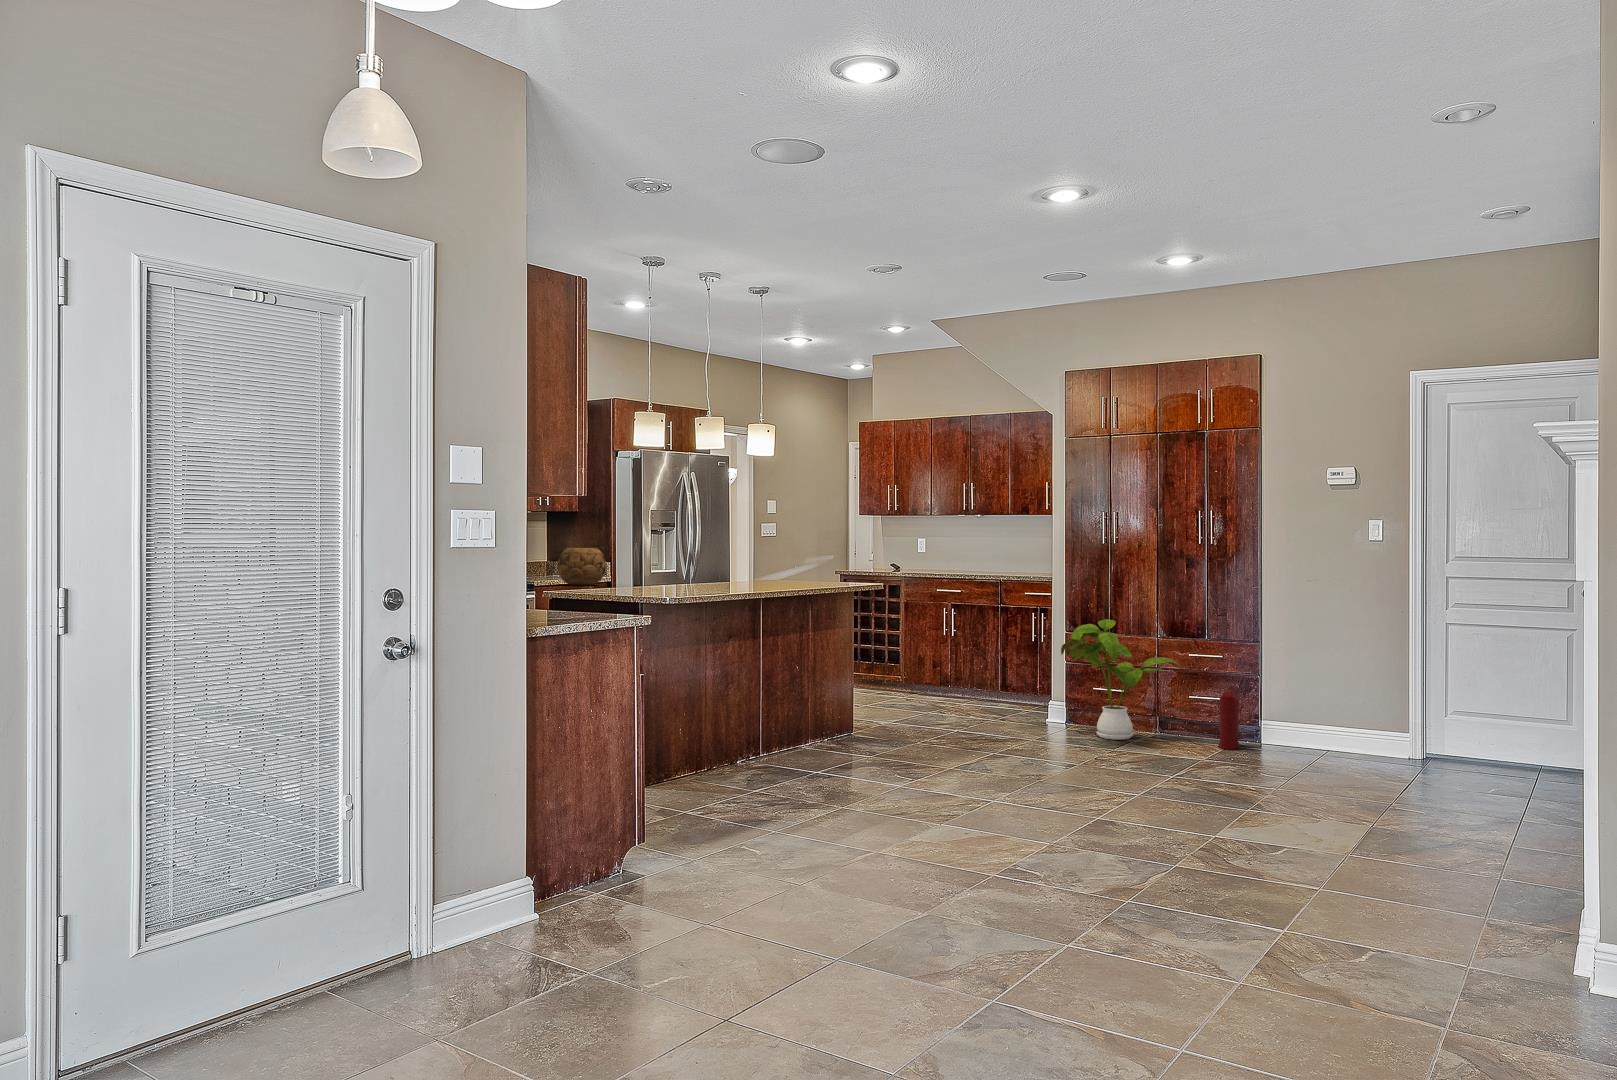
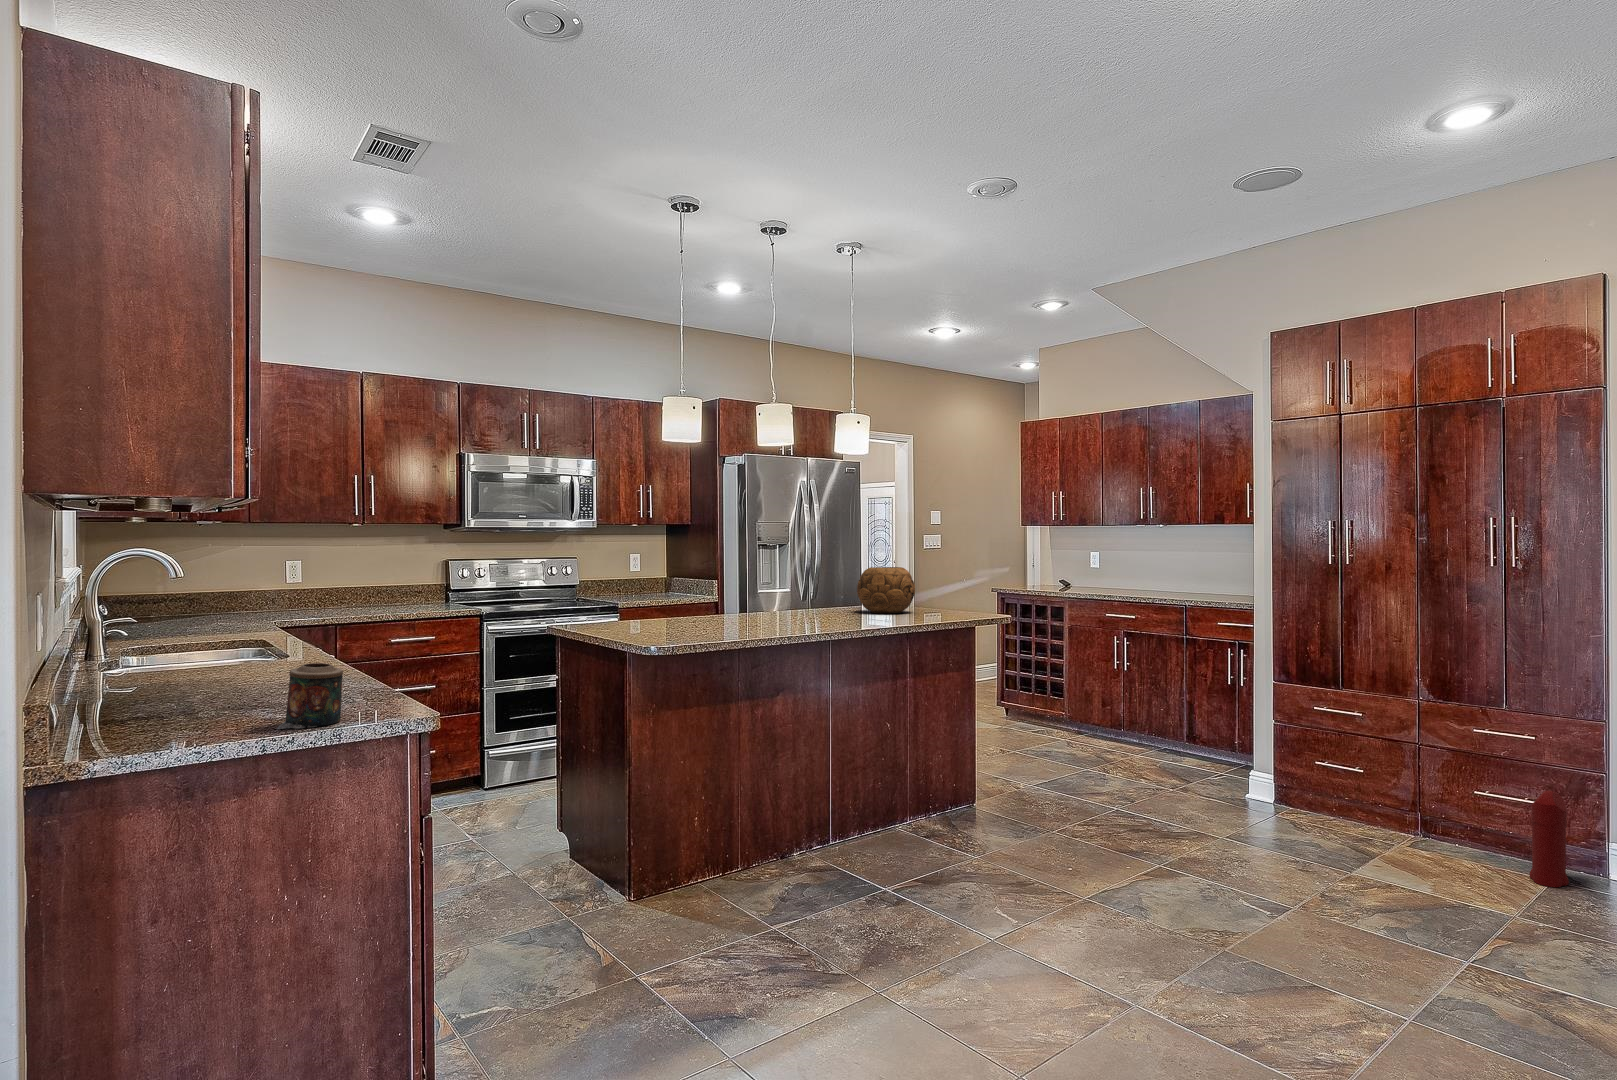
decorative bowl: present [557,548,606,586] -> present [857,567,915,613]
candle: none [559,587,592,622] -> present [277,663,343,729]
house plant: present [1061,619,1181,740] -> none [1266,674,1463,847]

